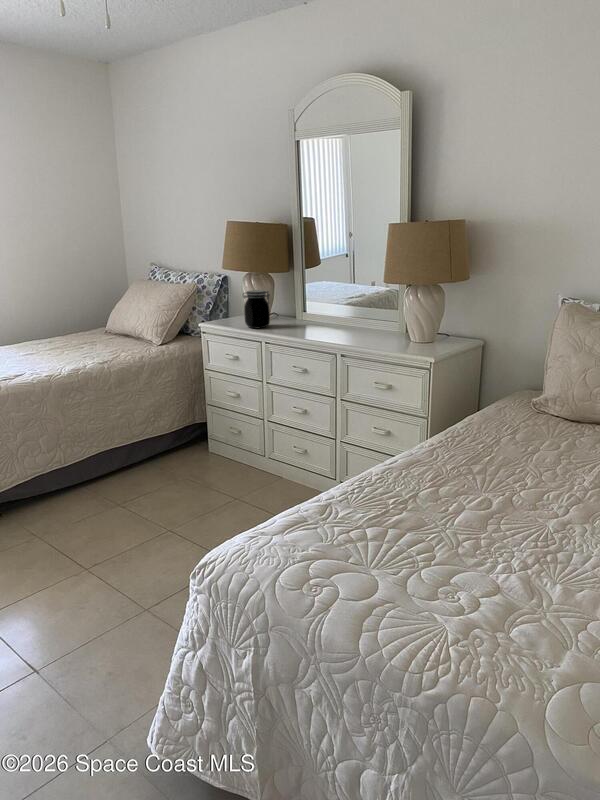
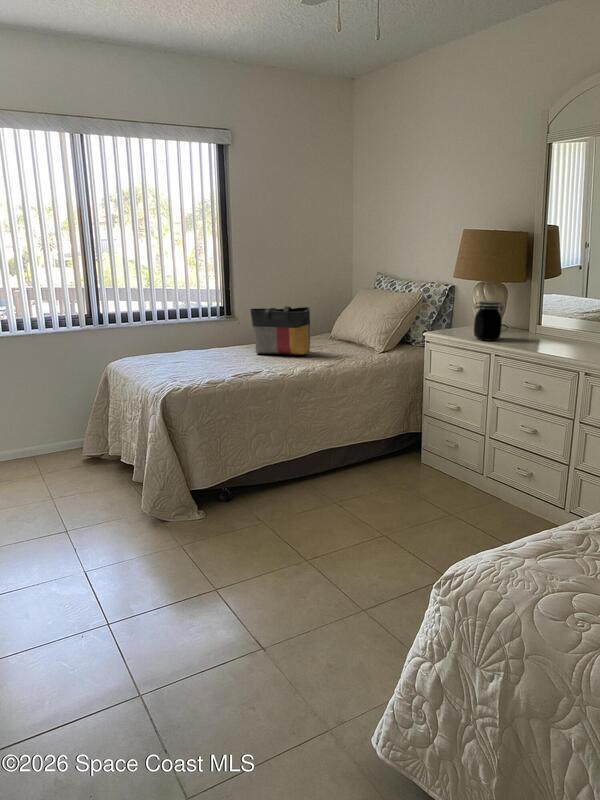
tote bag: none [13,304,84,355] -> present [250,306,310,355]

